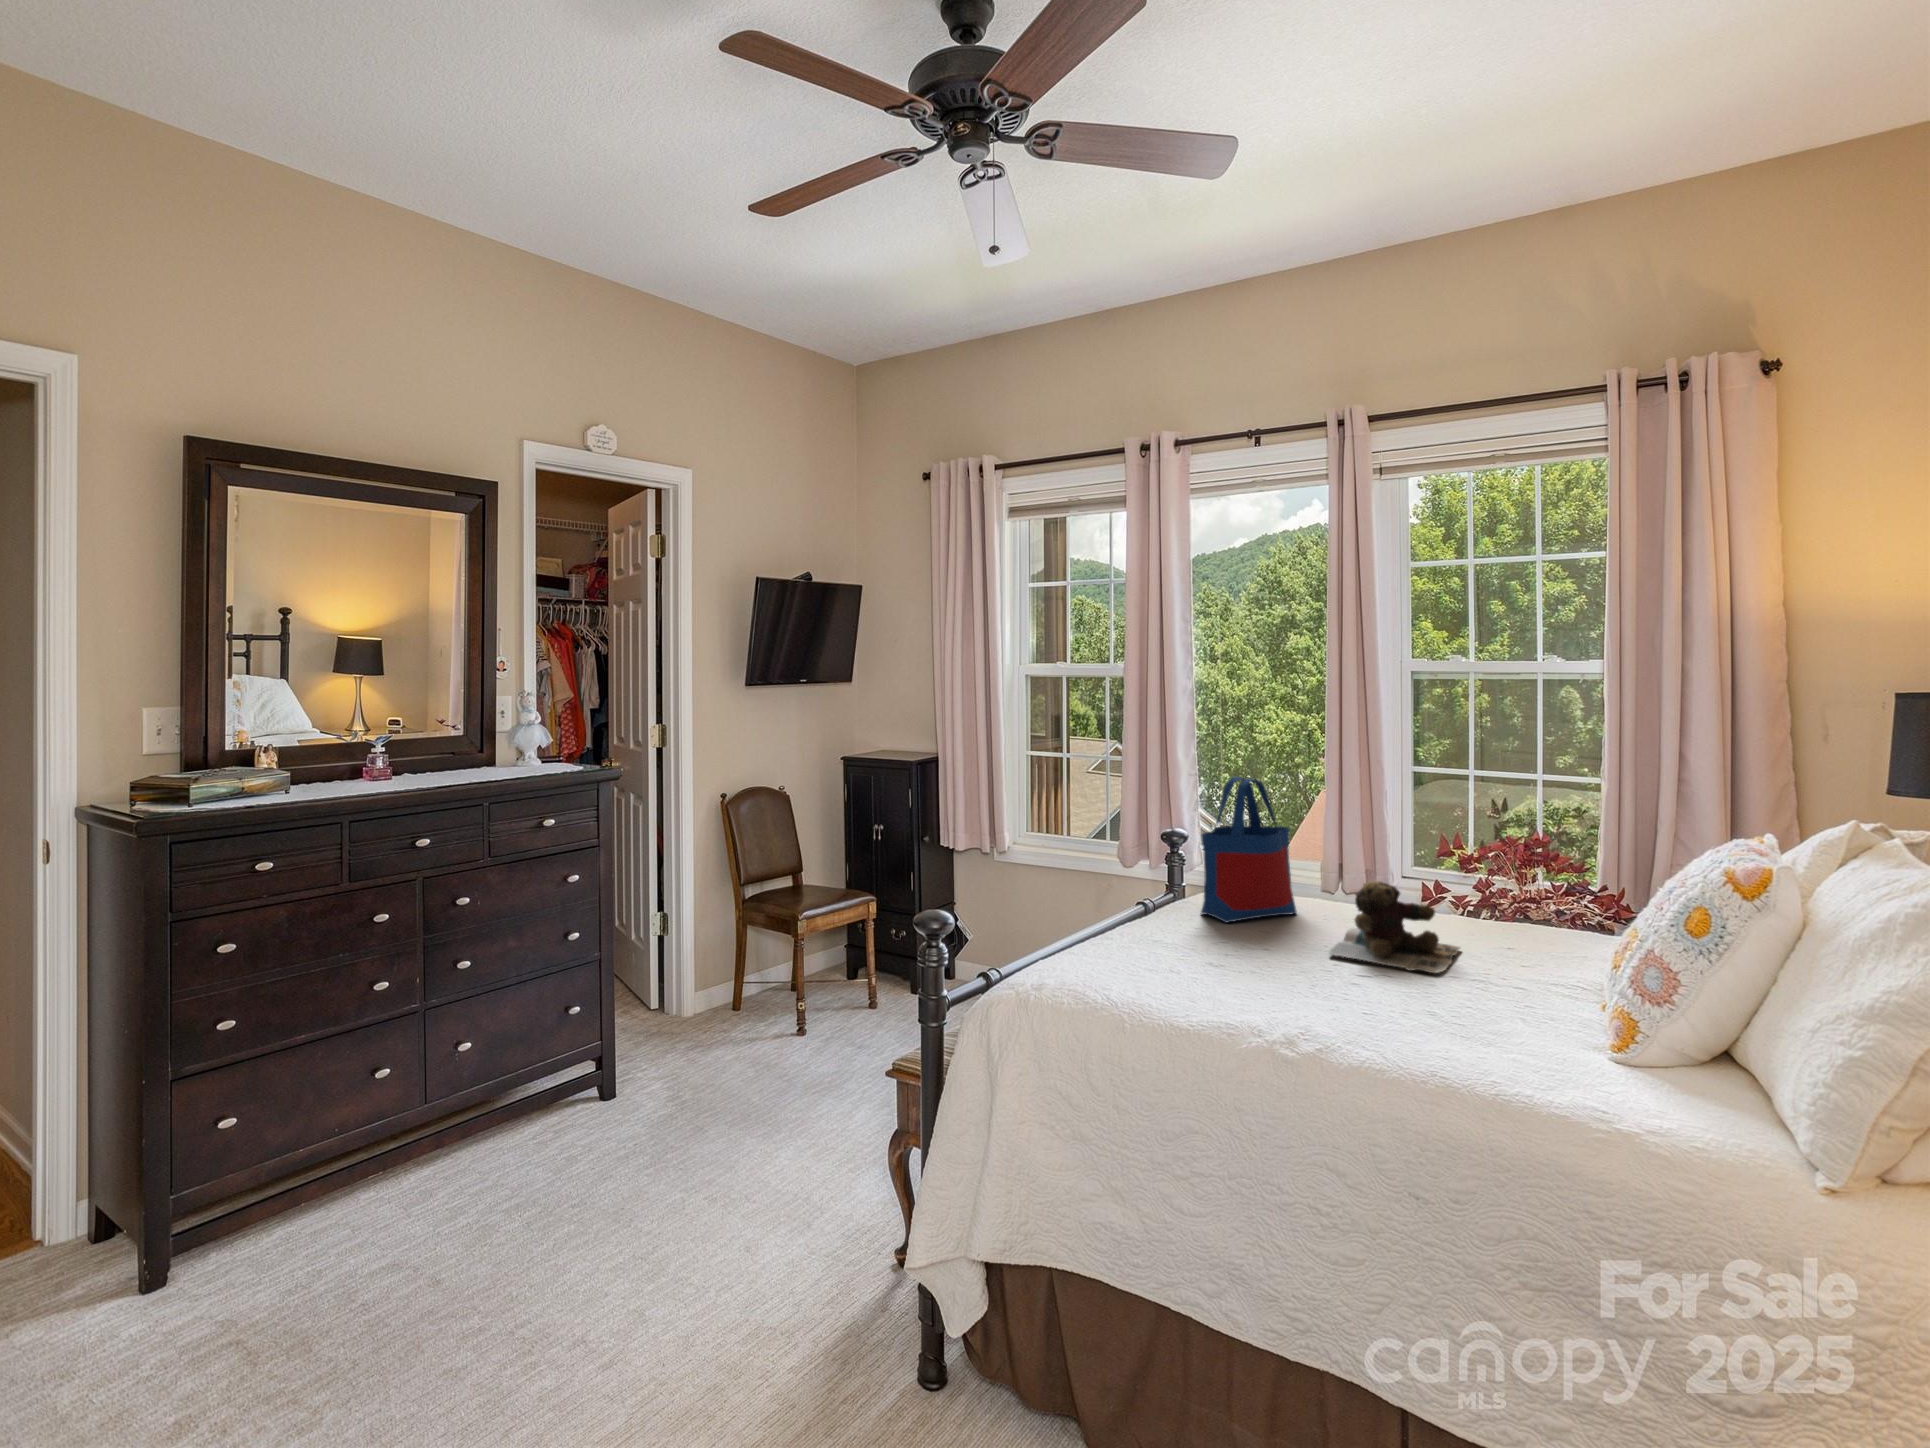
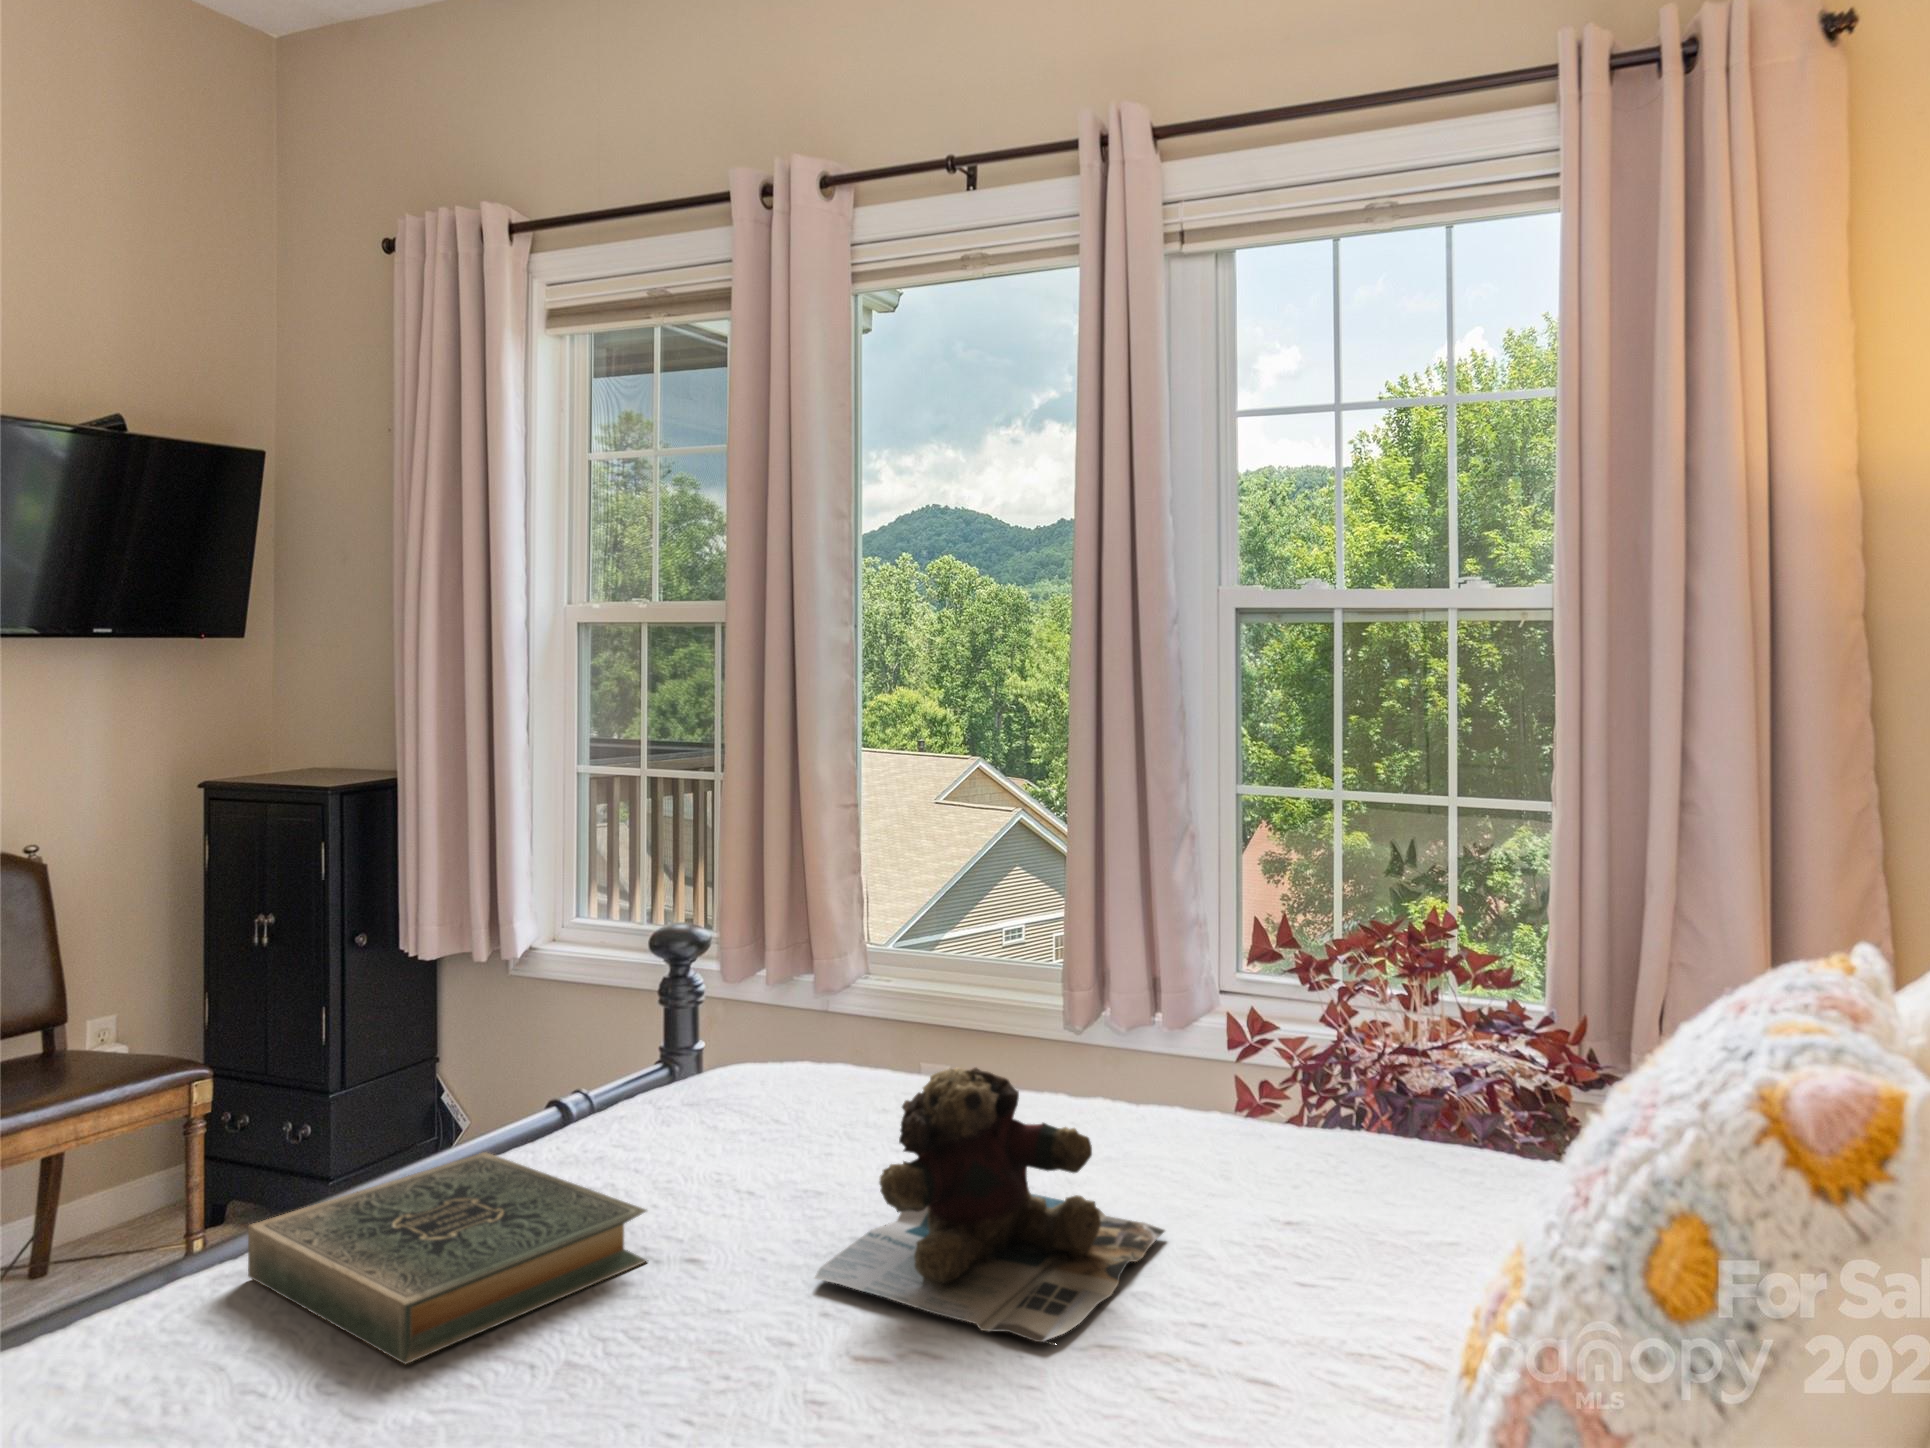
tote bag: present [1201,777,1297,923] -> none [628,806,868,1168]
hardback book: none [1109,912,1255,969] -> present [248,1152,646,1364]

